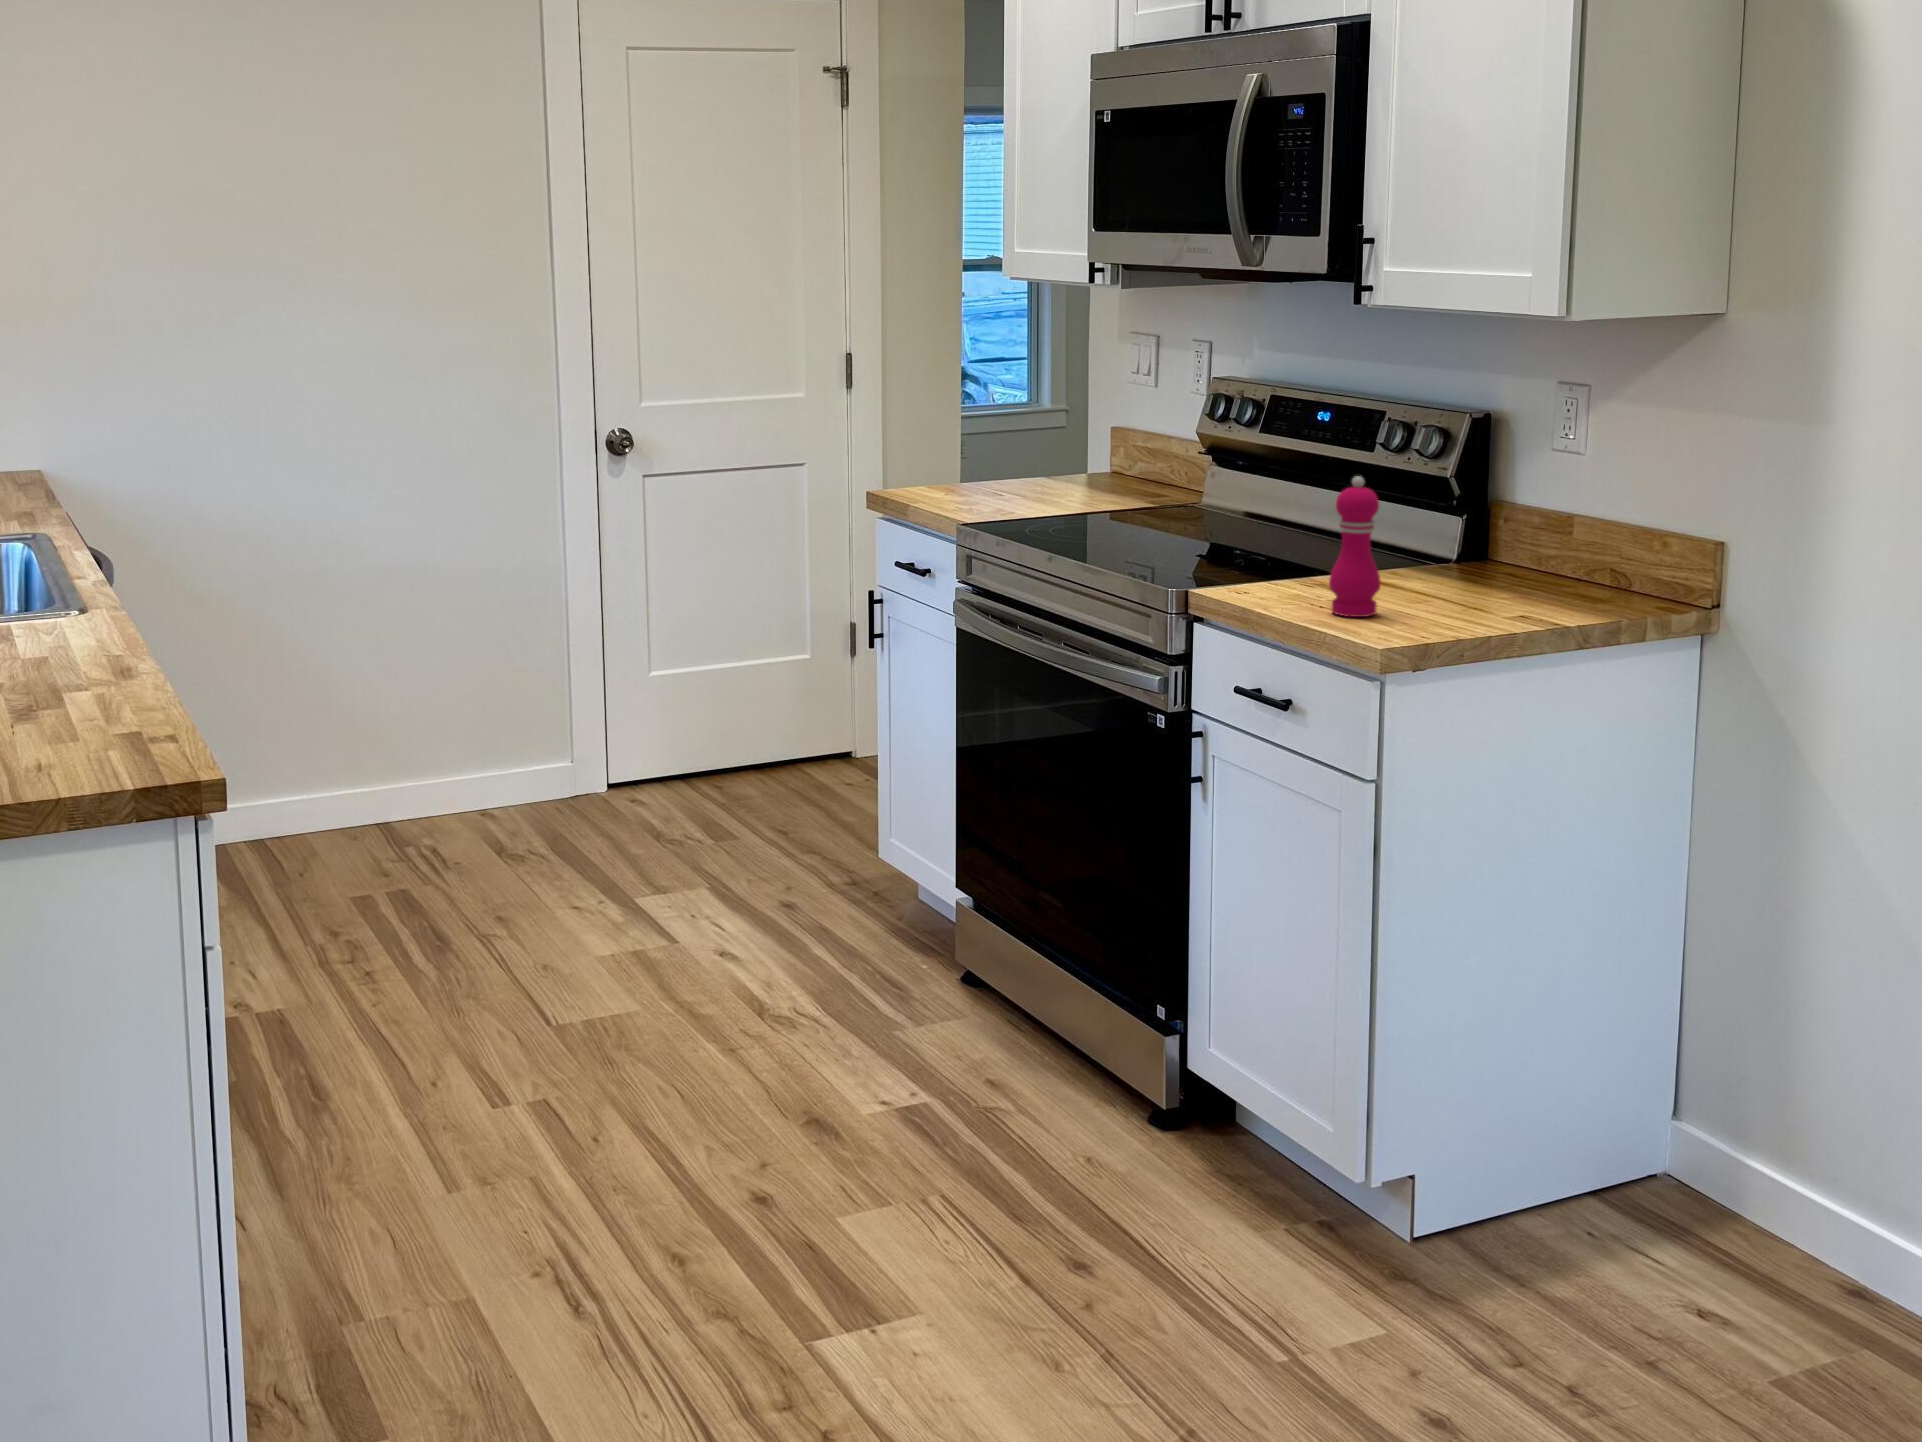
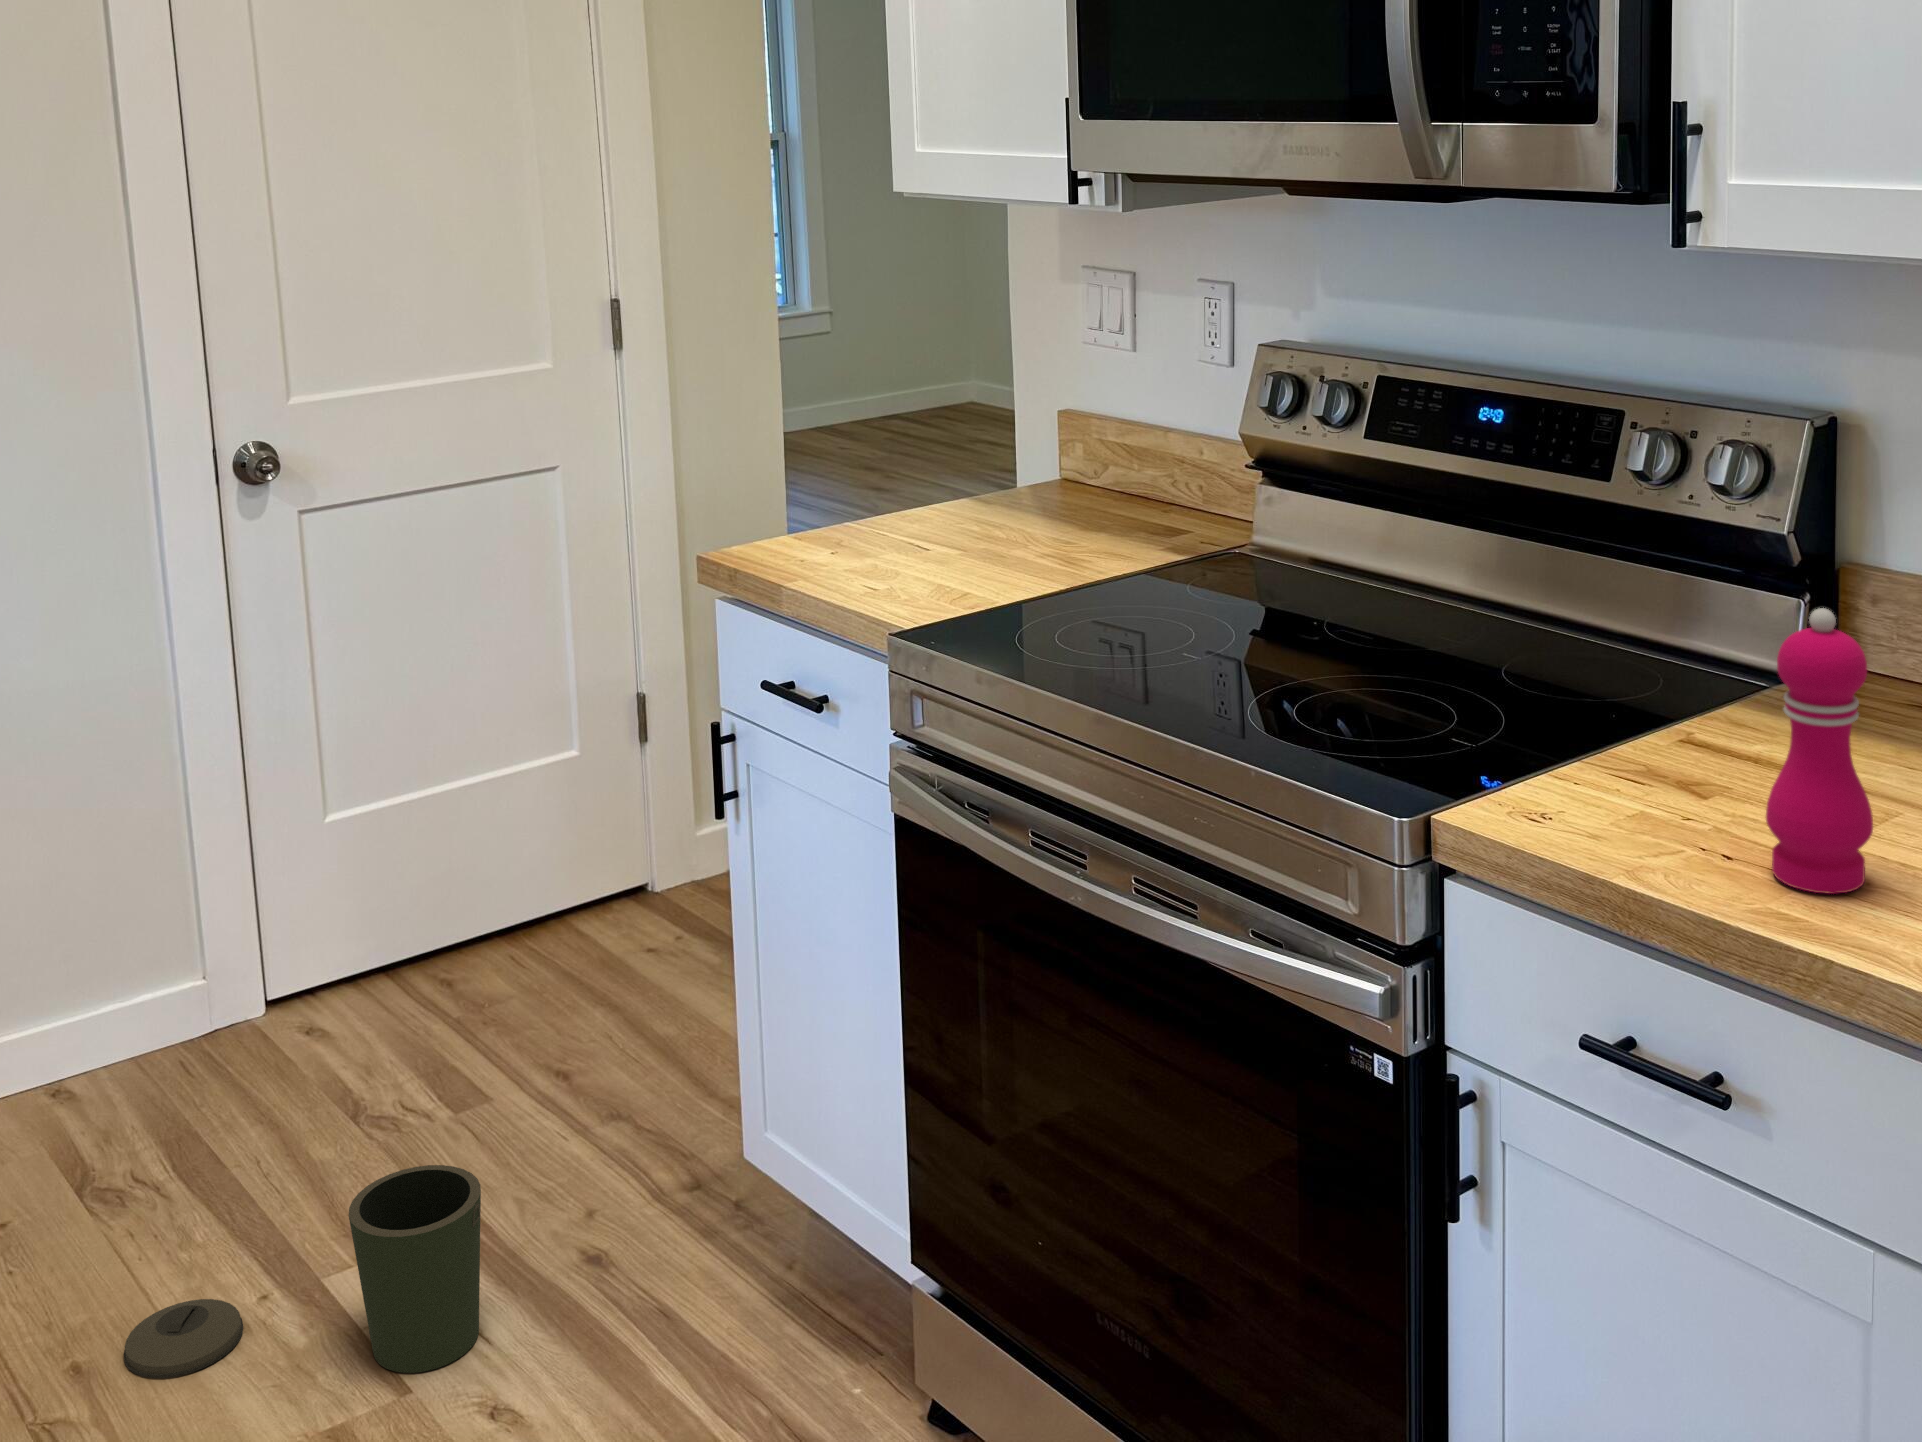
trash can: none [528,833,724,938] -> present [124,1165,481,1378]

